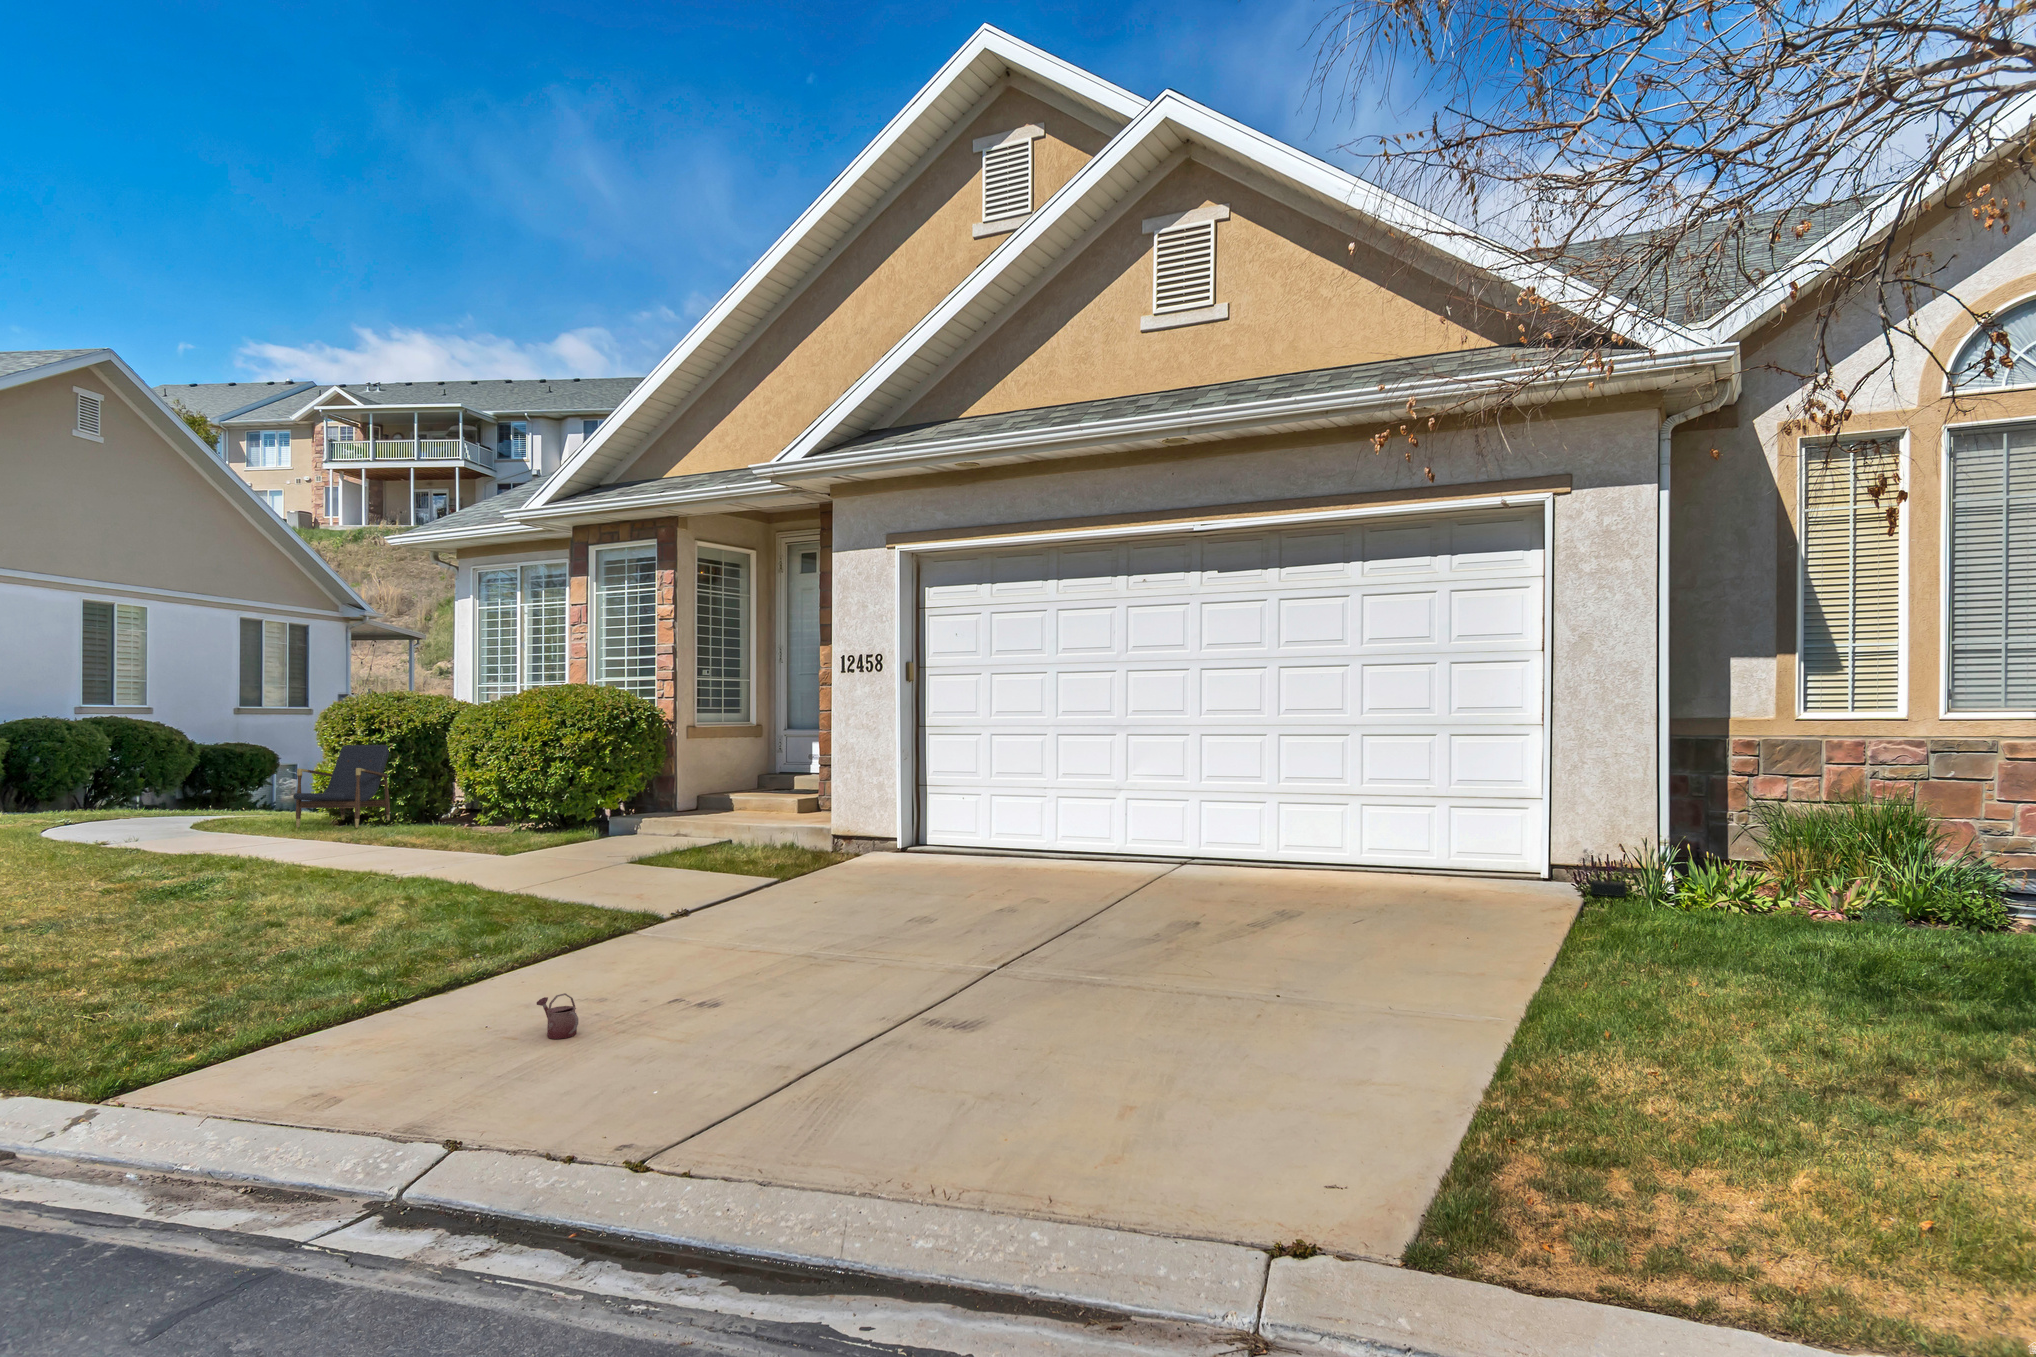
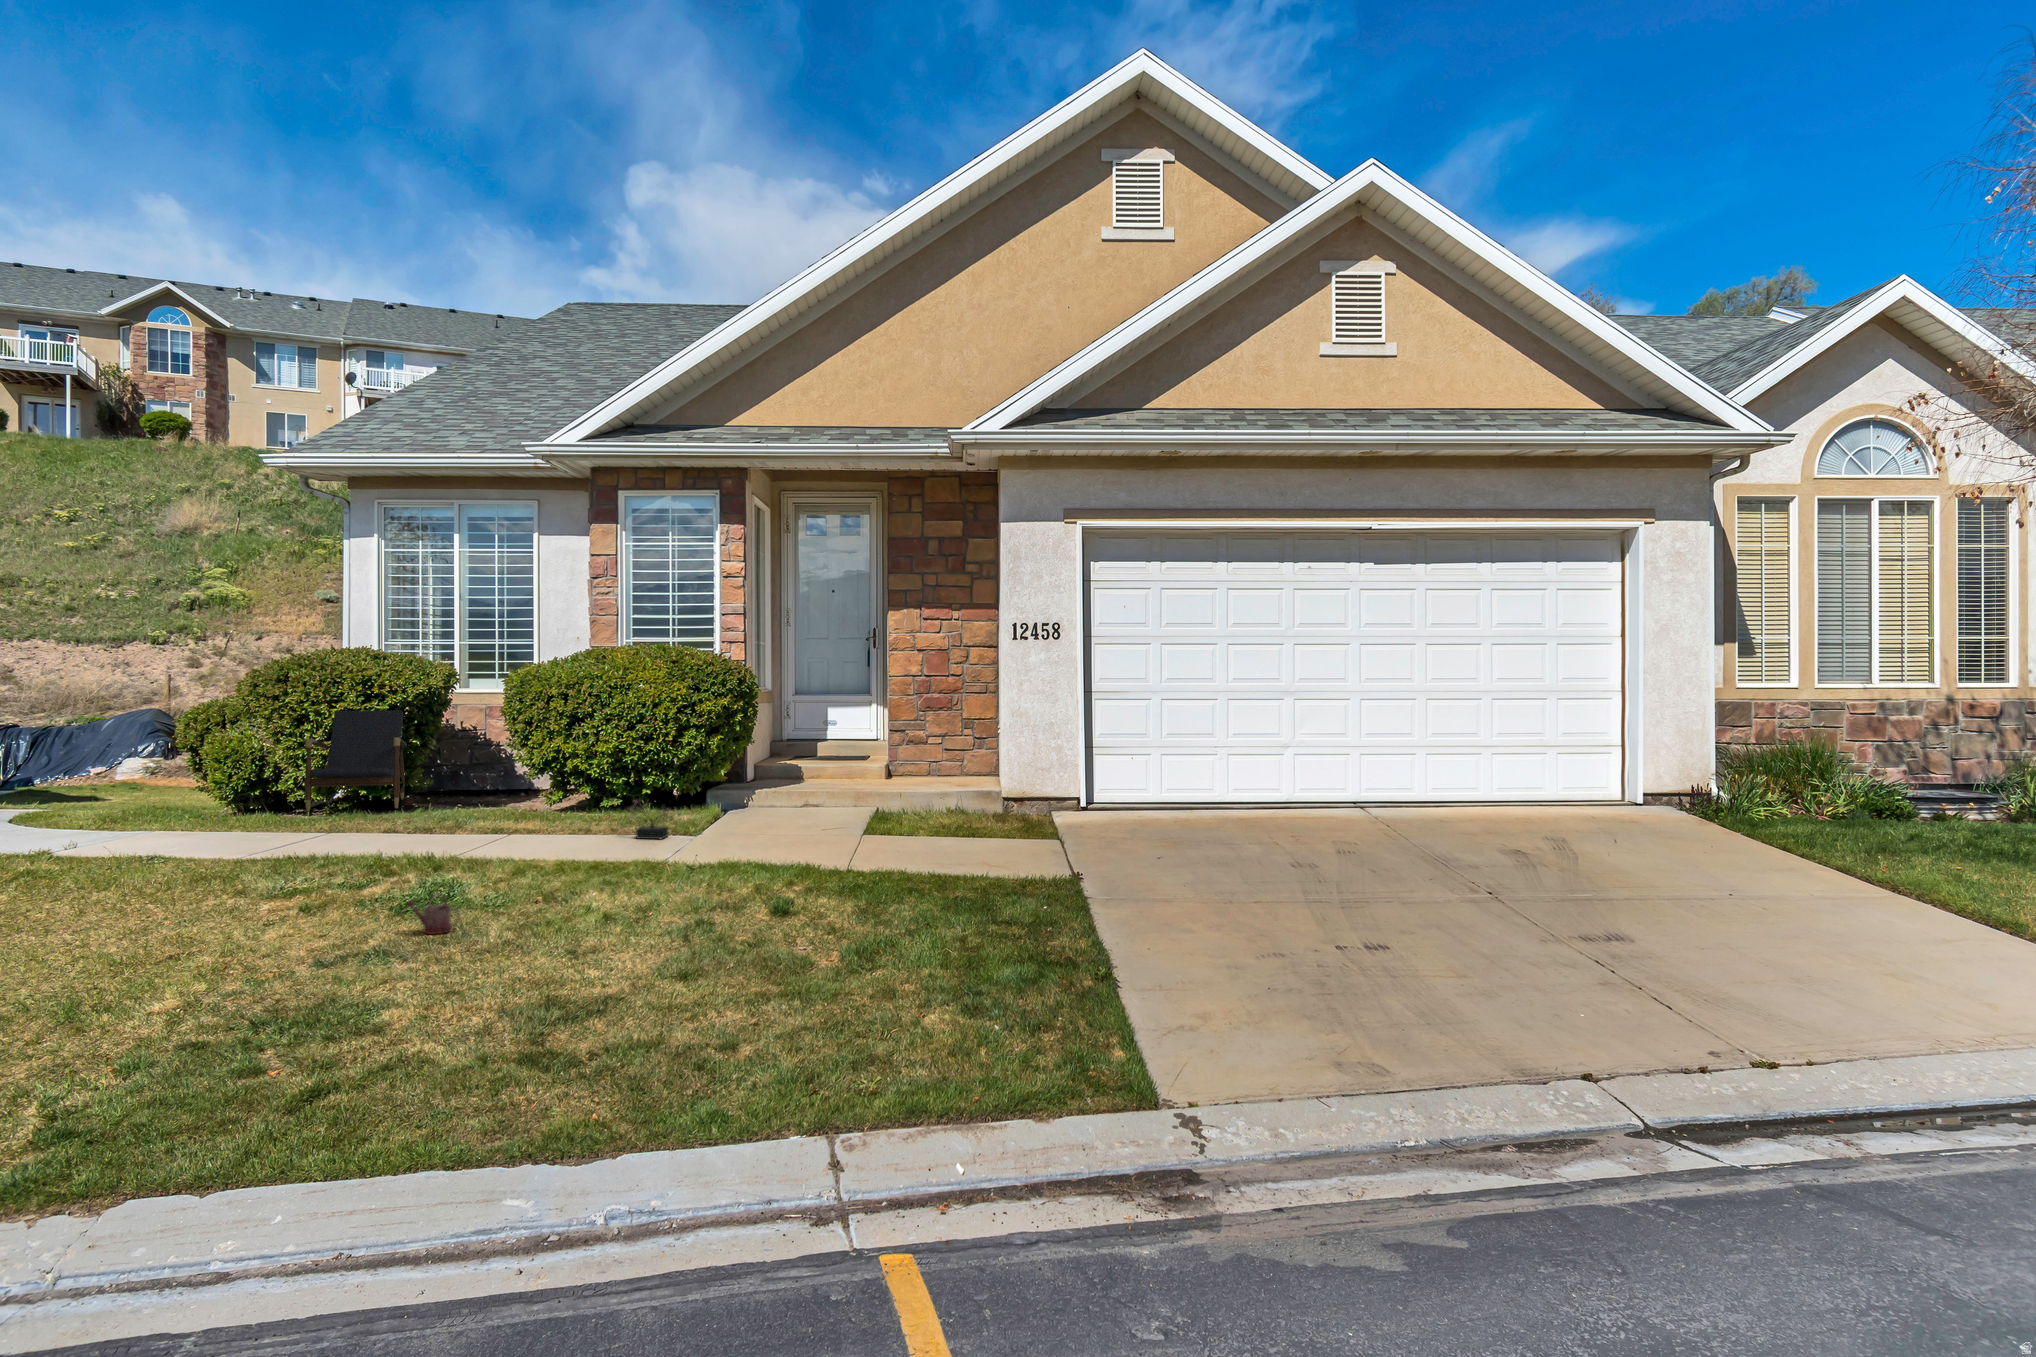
decorative plant: present [1579,849,1631,897] -> present [629,800,672,839]
watering can: present [537,993,578,1039] -> present [405,893,460,934]

